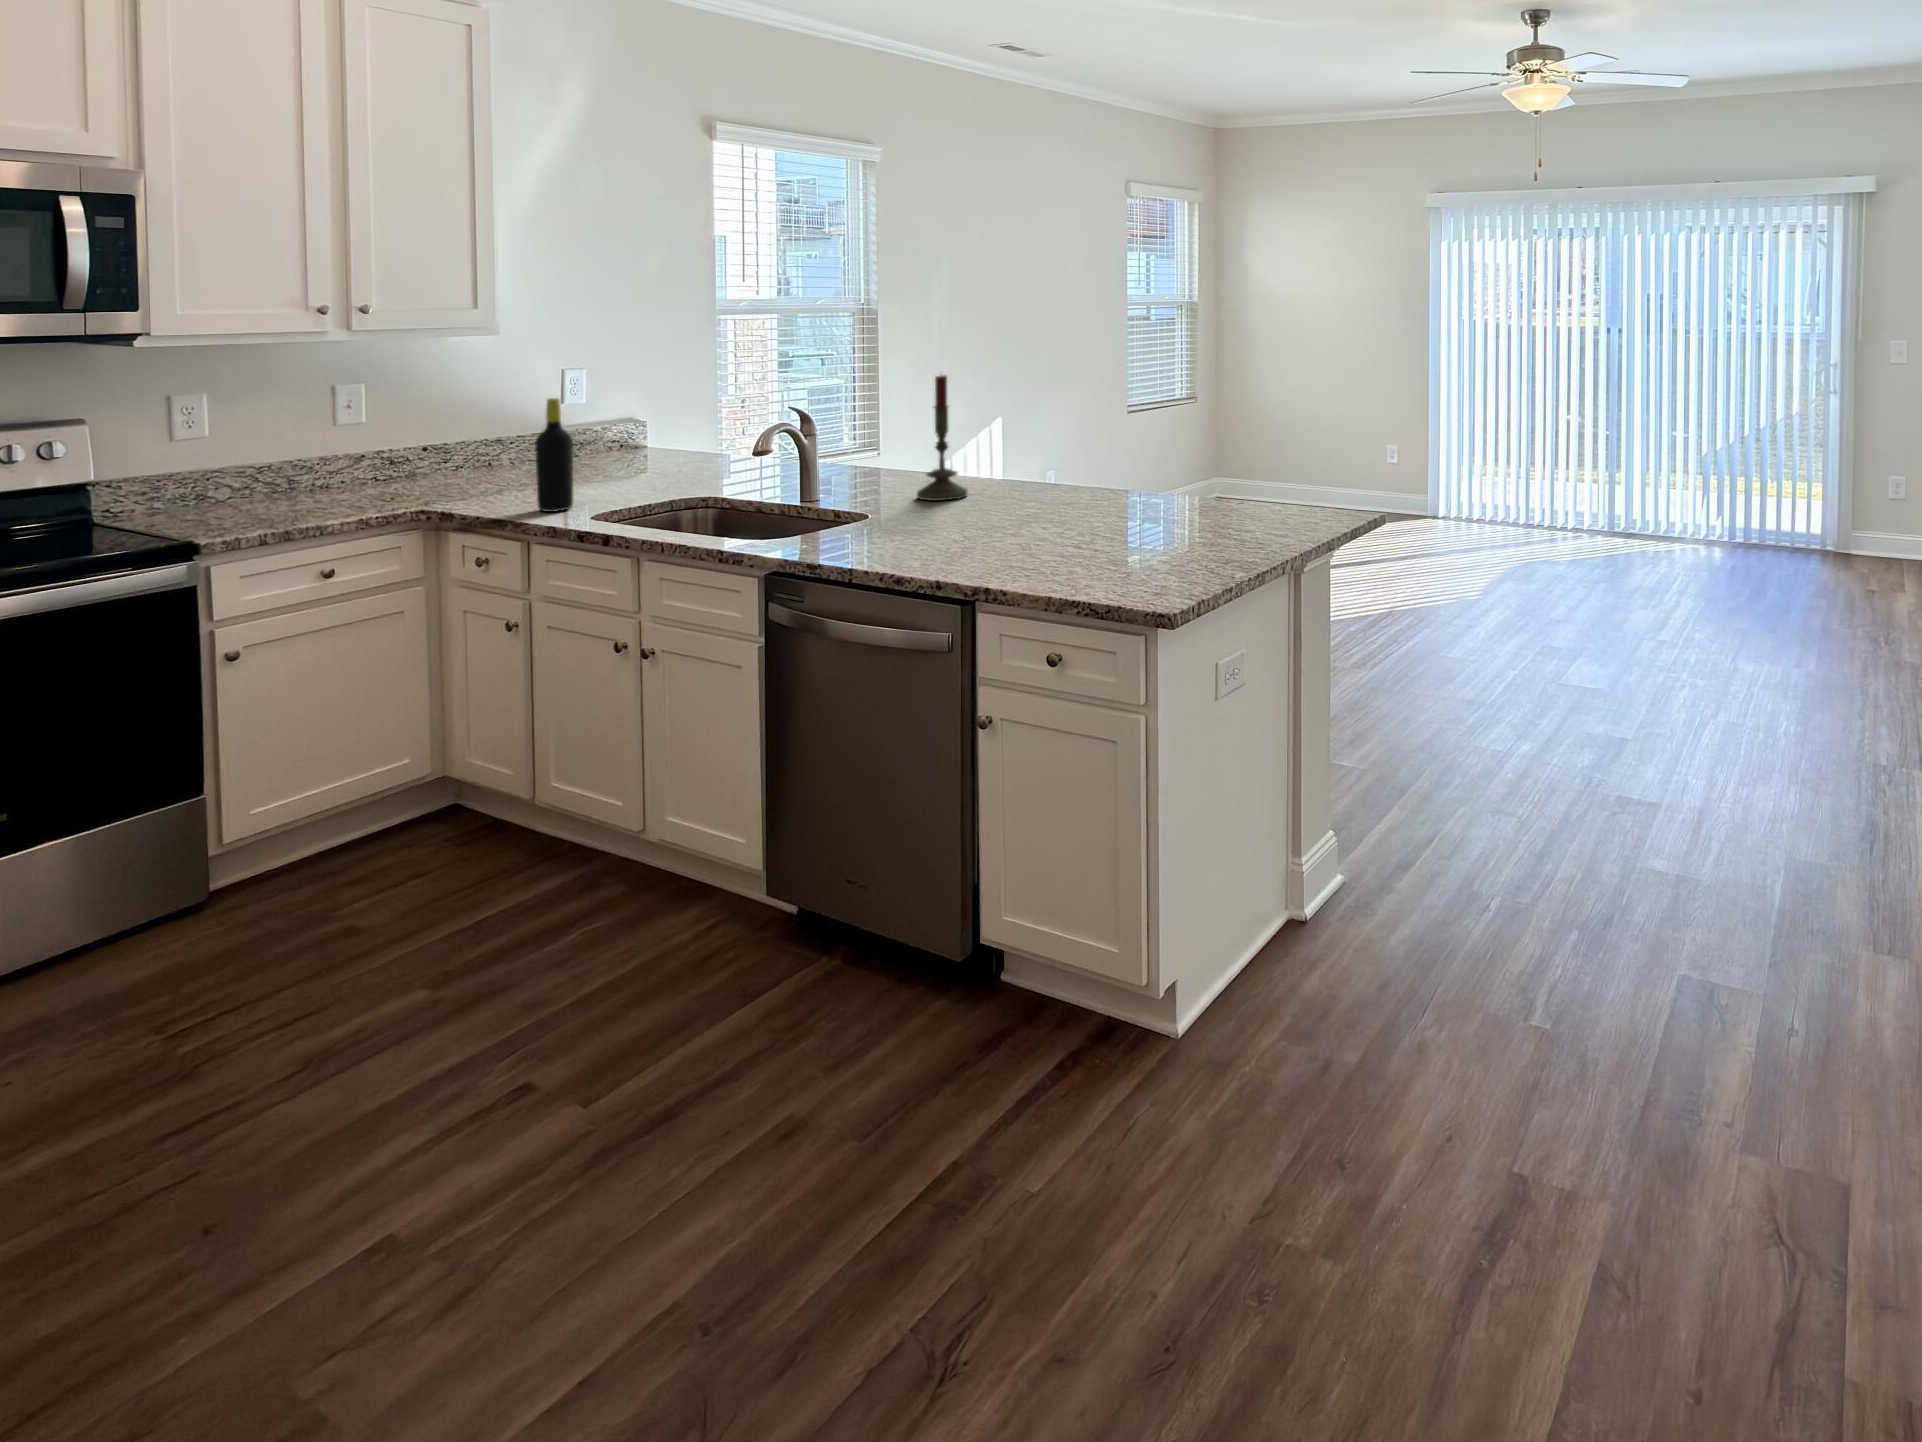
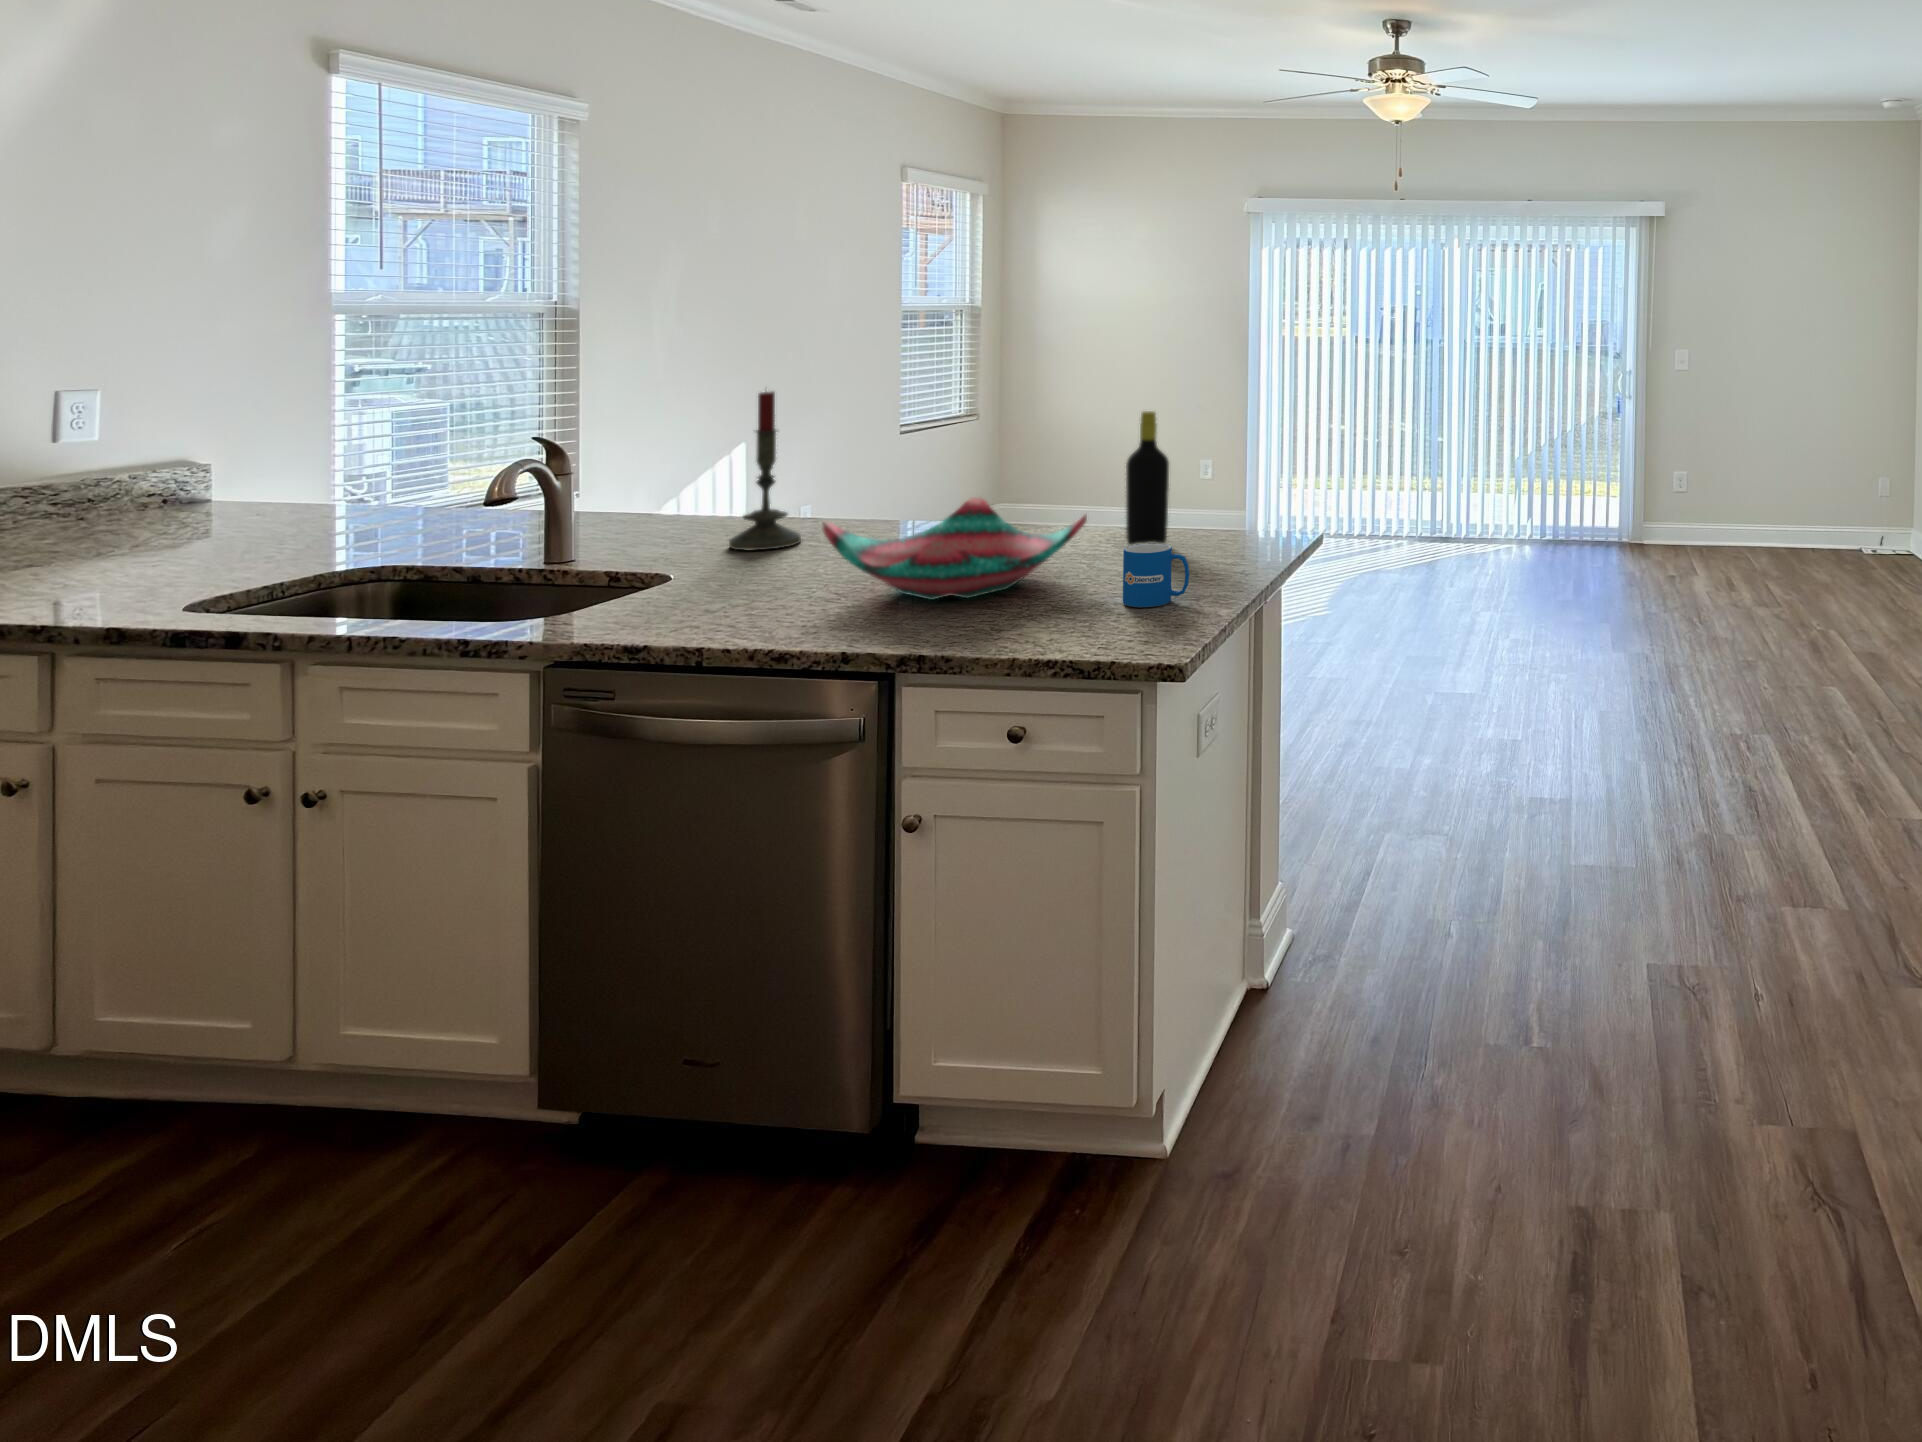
bottle: present [535,398,573,512] -> present [1126,411,1169,545]
decorative bowl: none [951,466,1146,548] -> present [822,497,1087,600]
mug: none [1158,512,1212,566] -> present [1123,543,1189,607]

